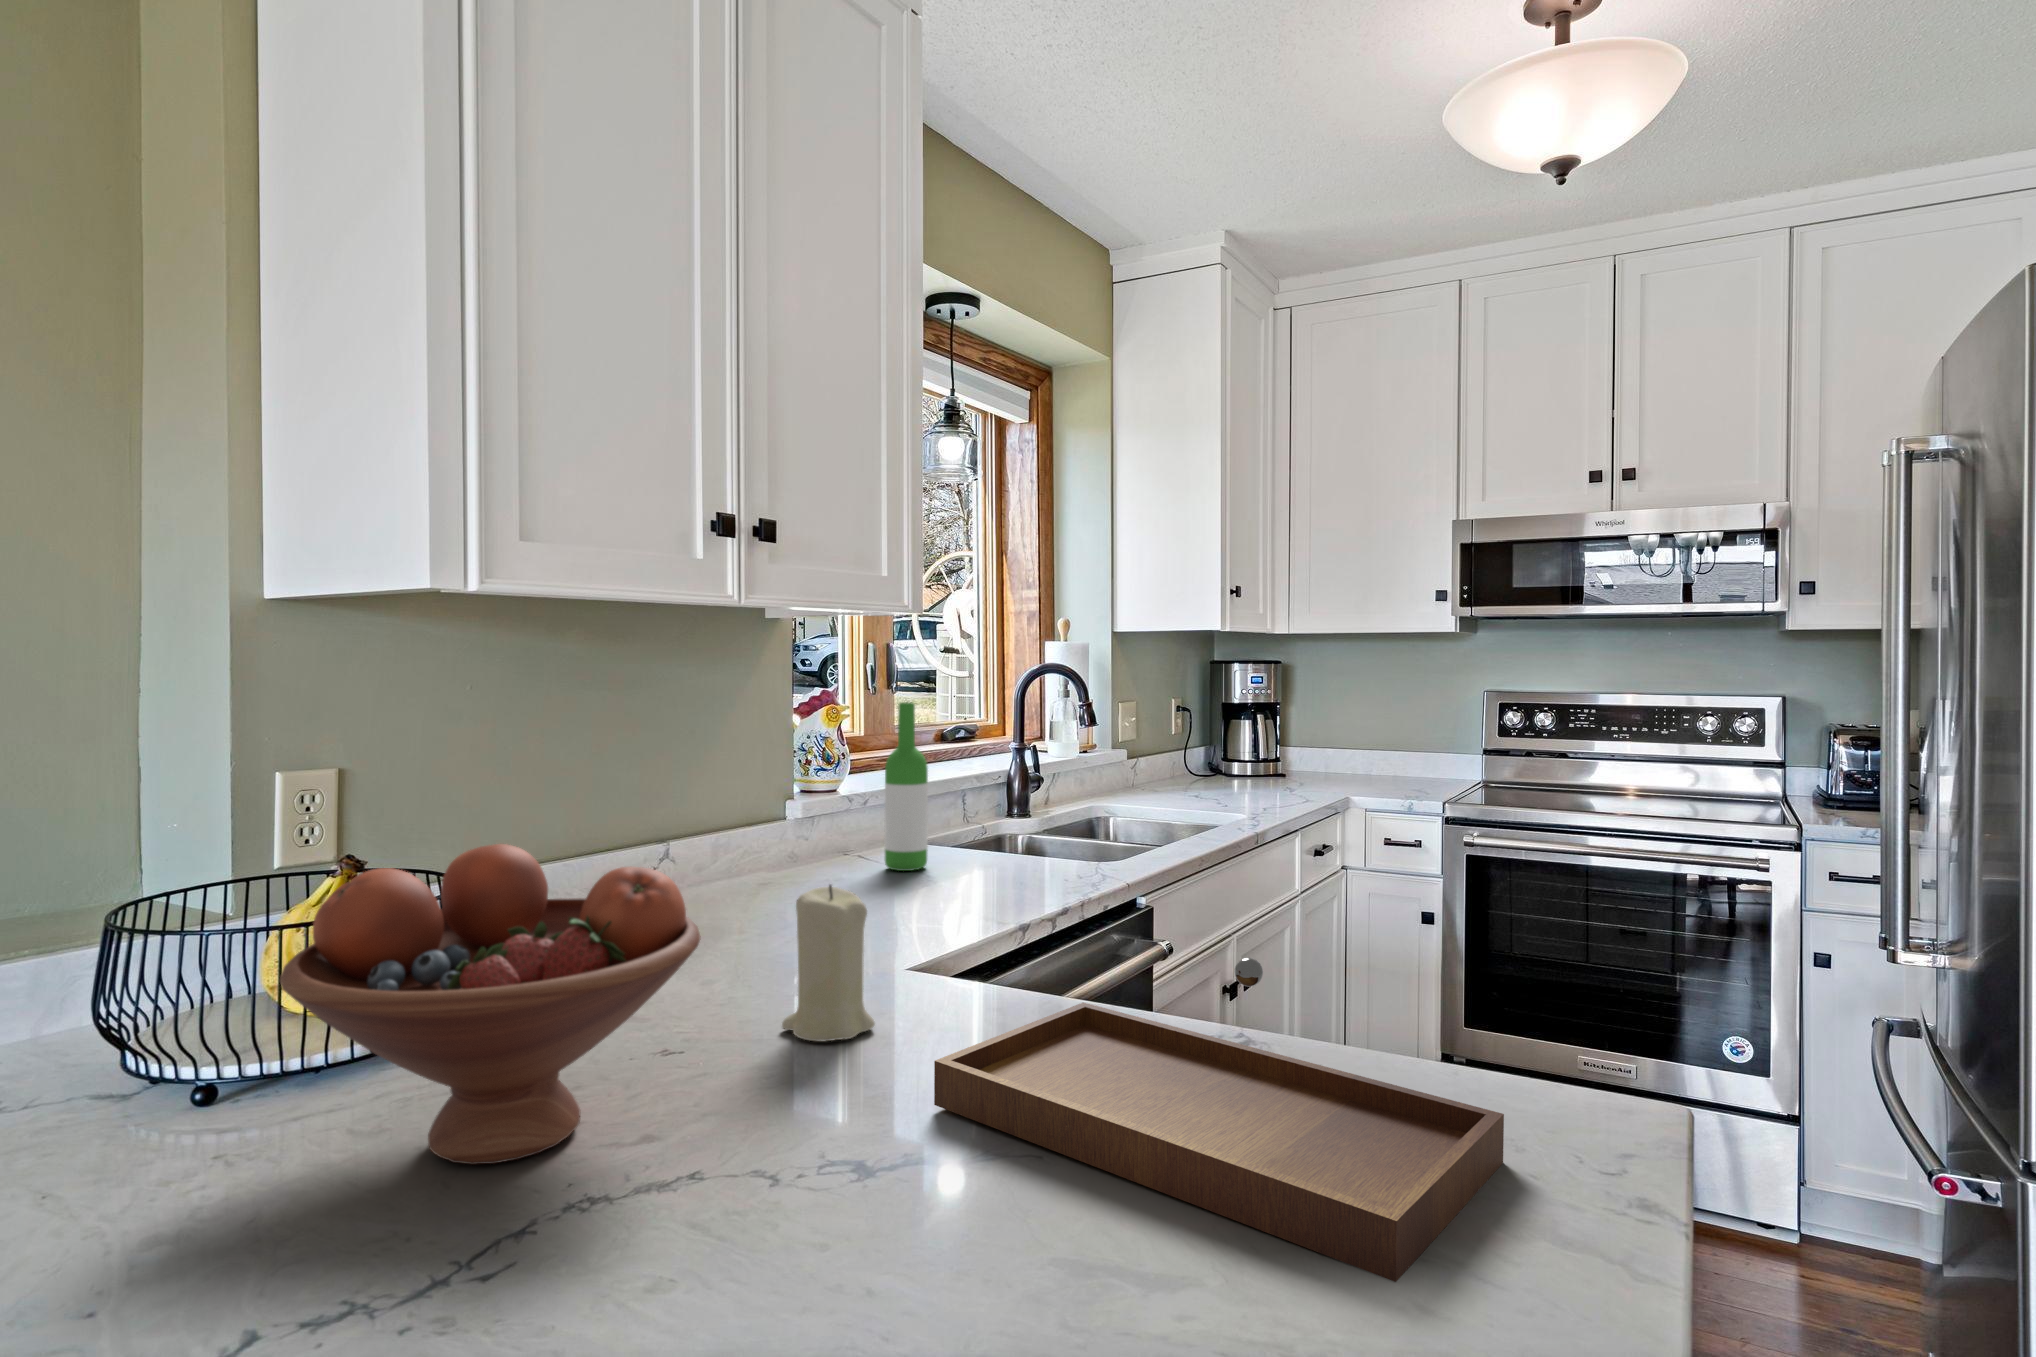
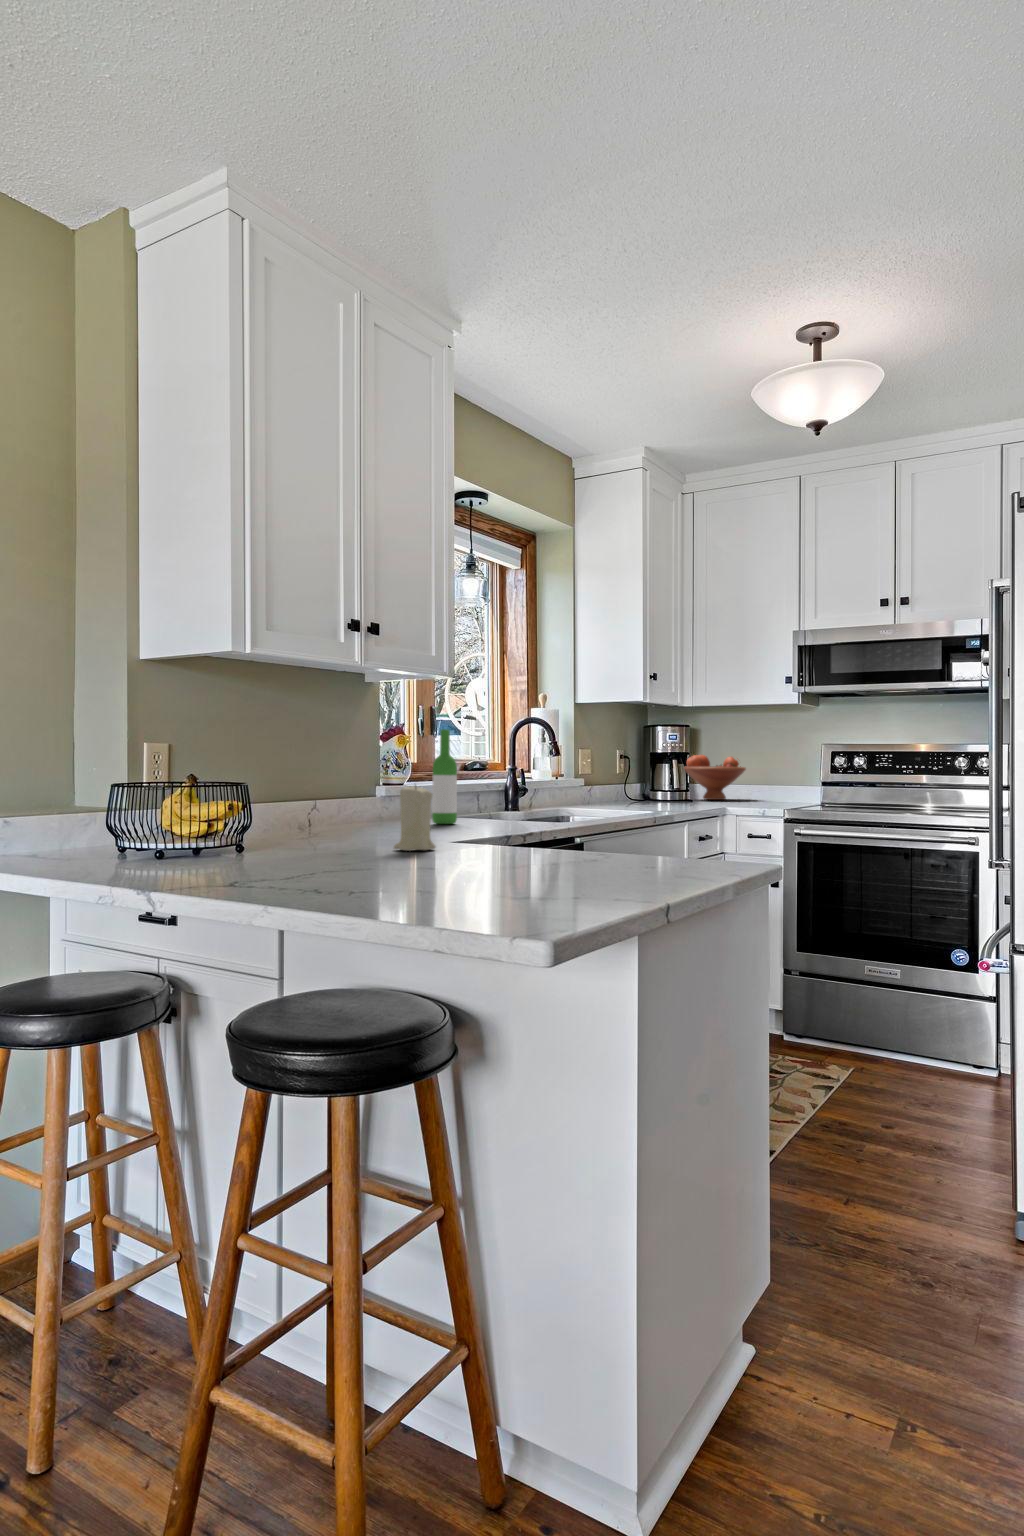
fruit bowl: present [280,844,701,1165] -> present [684,755,746,800]
tray: present [934,957,1504,1282] -> none [463,791,687,874]

